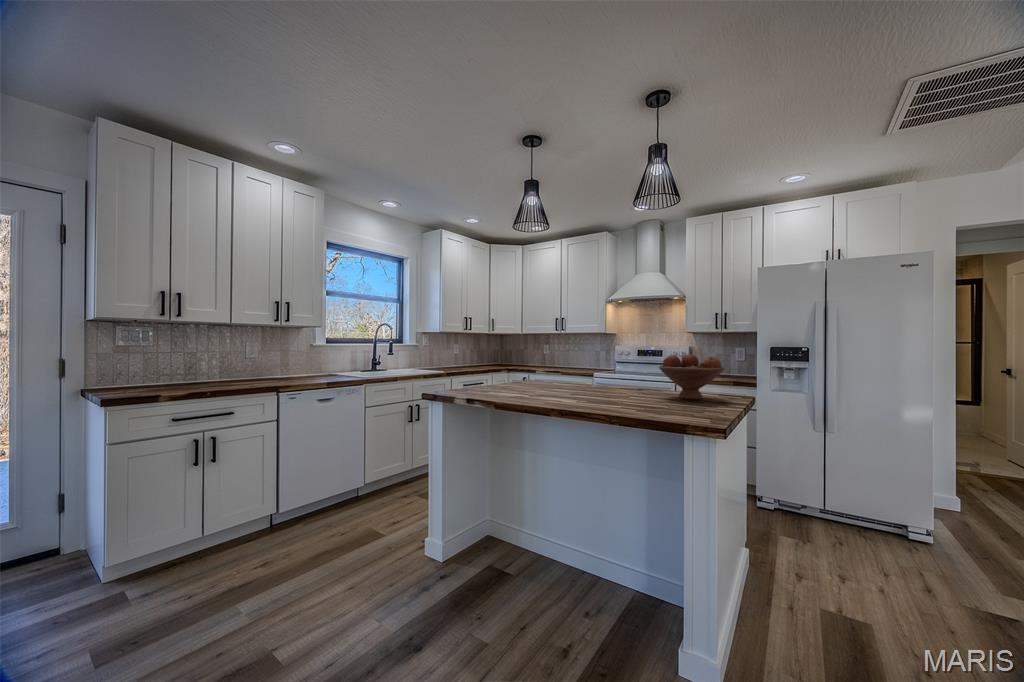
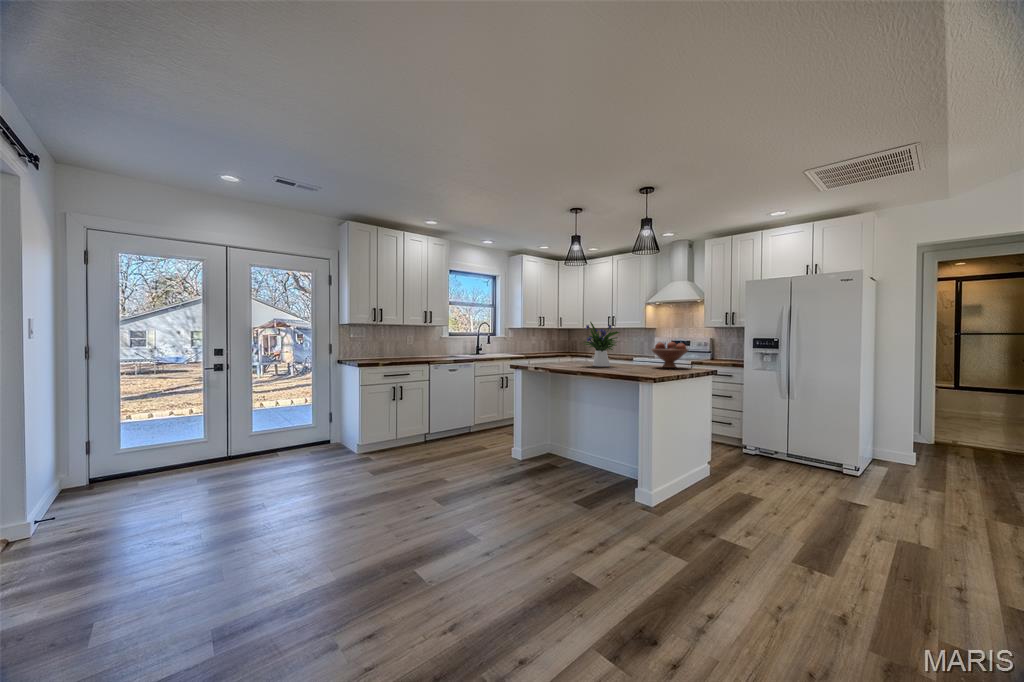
flower arrangement: none [537,318,611,398] -> present [584,322,619,366]

